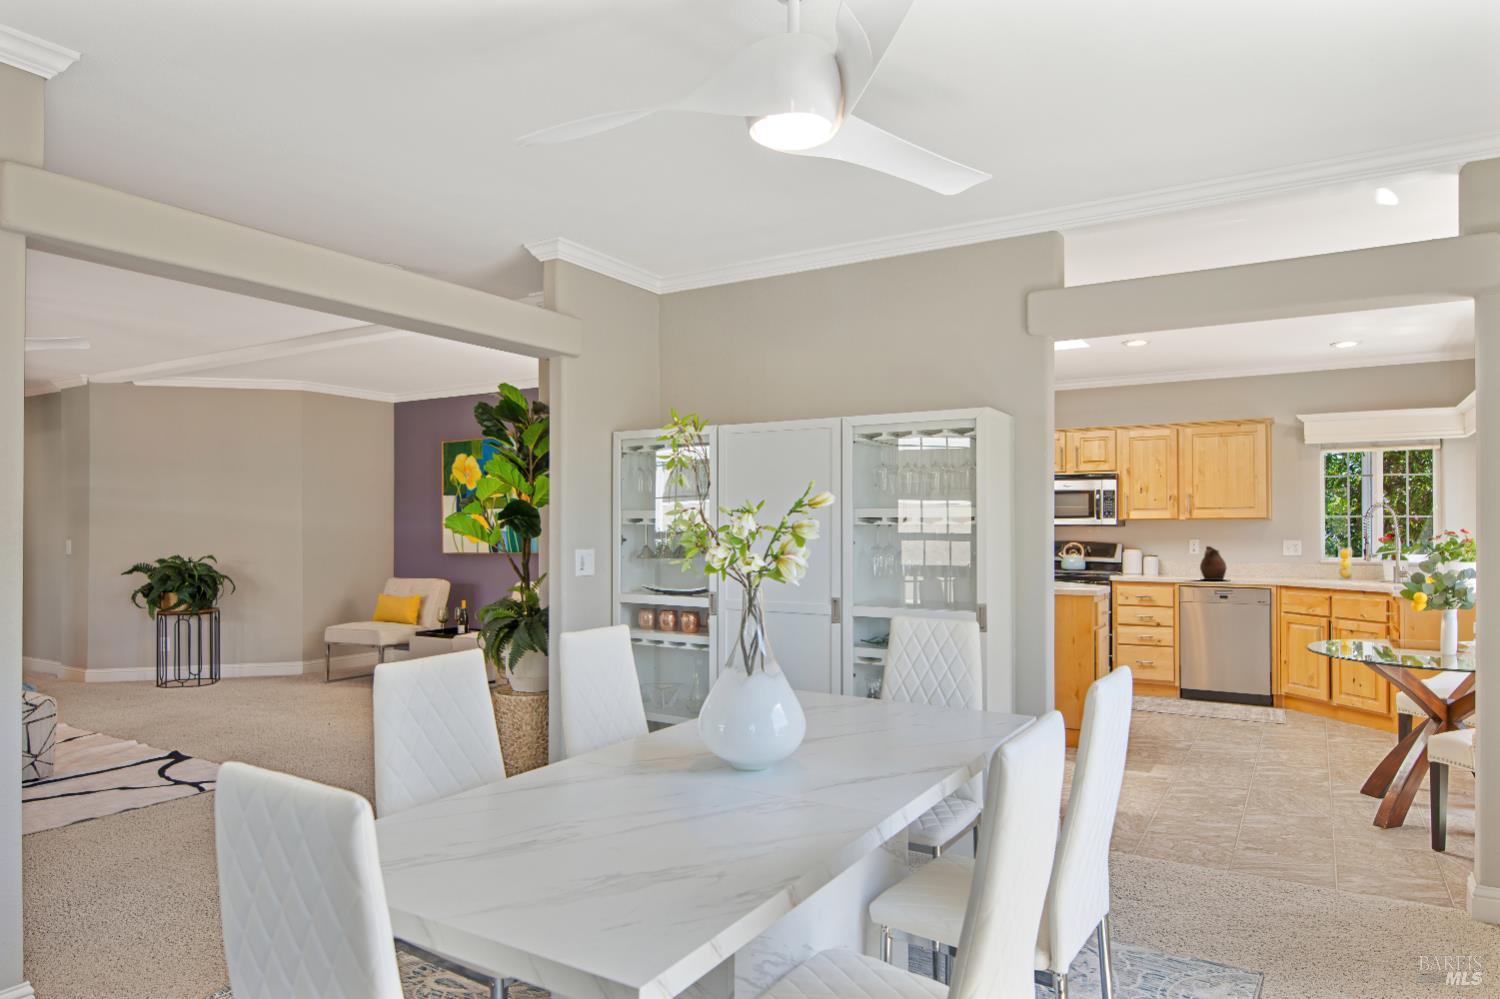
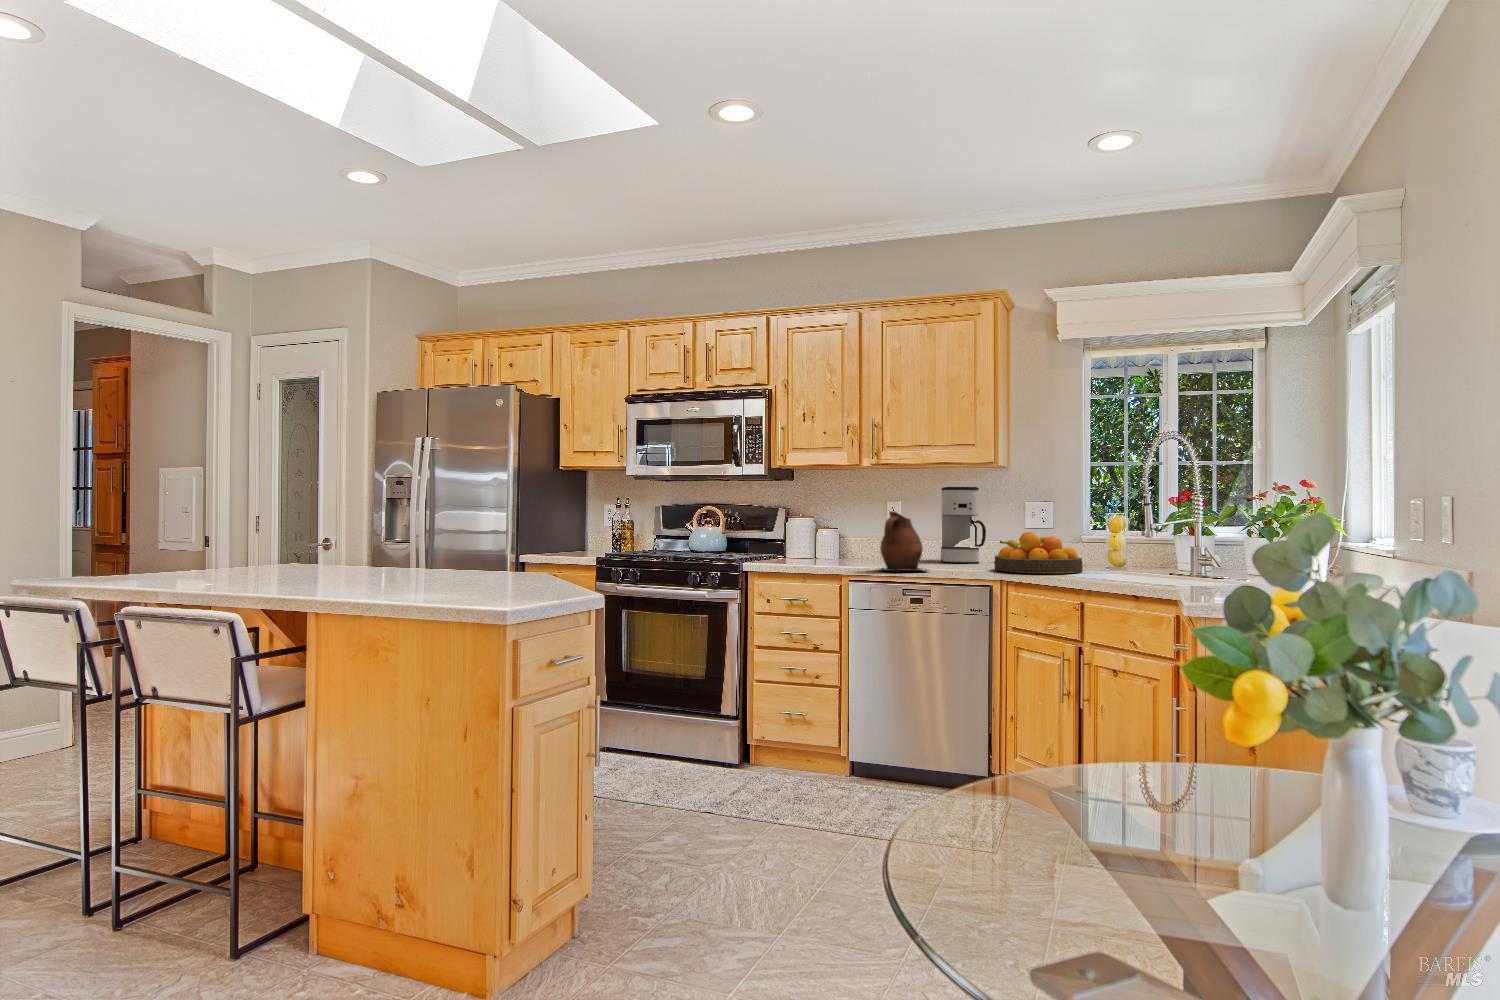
coffee maker: none [1227,531,1258,577] -> present [941,487,986,563]
fruit bowl: none [1270,558,1327,582] -> present [994,532,1083,574]

